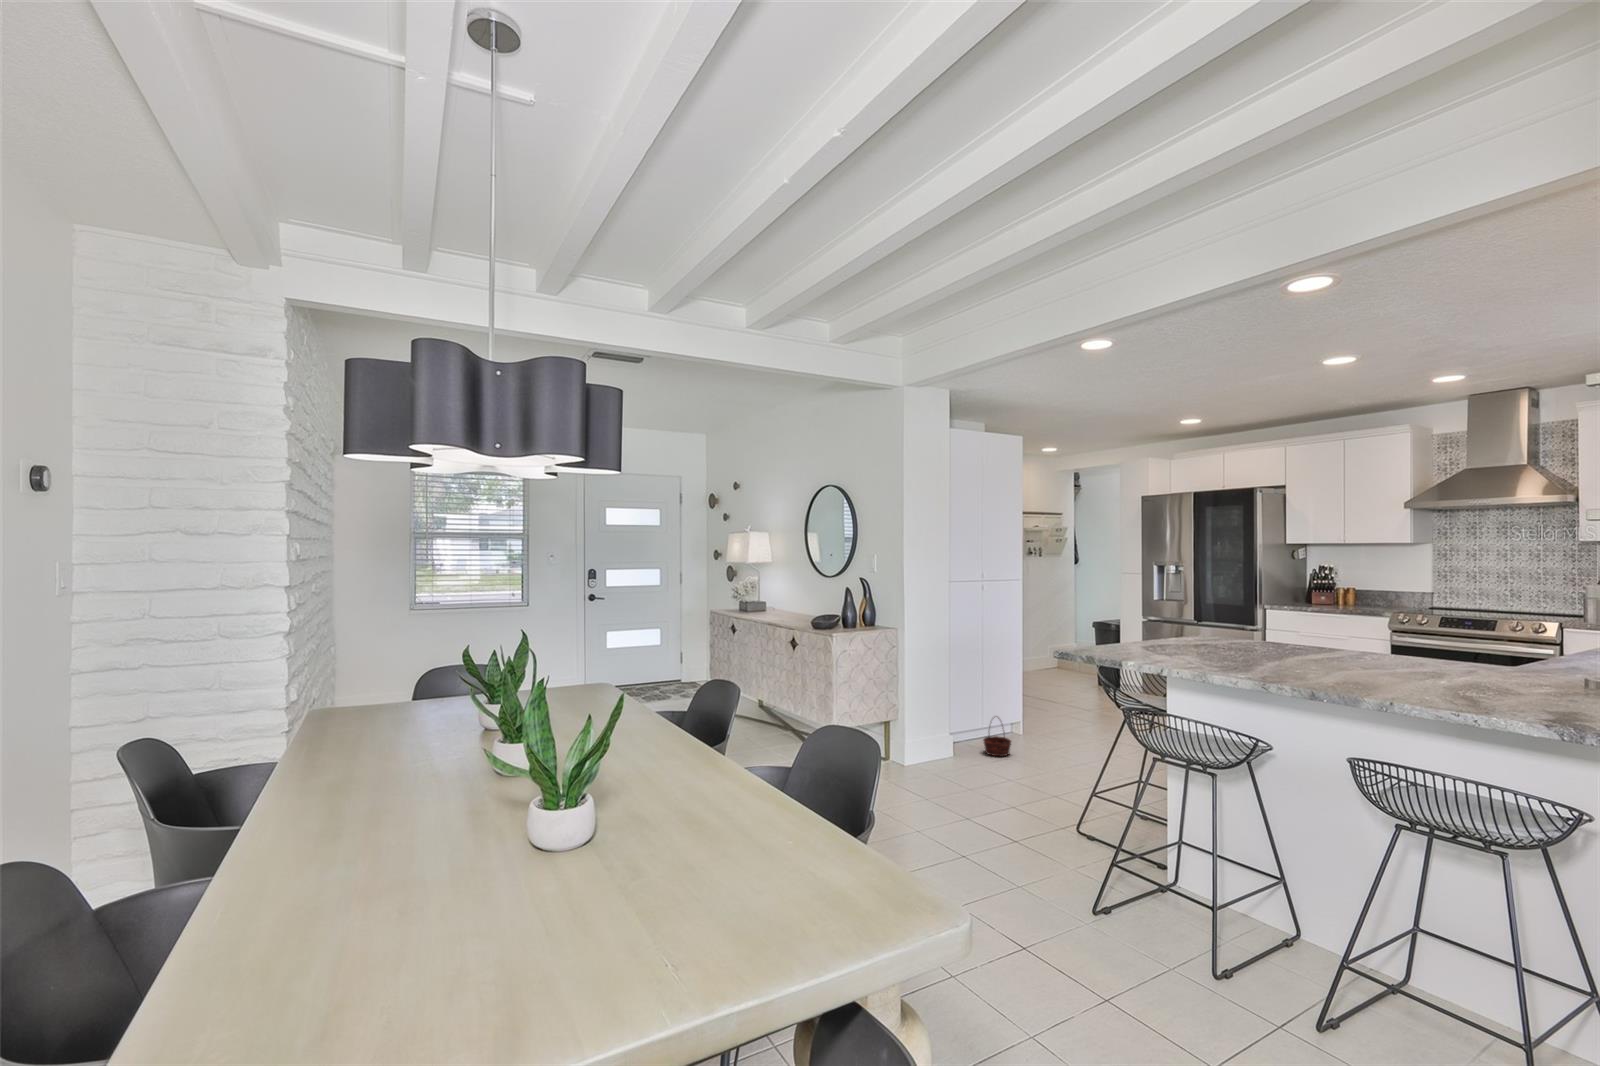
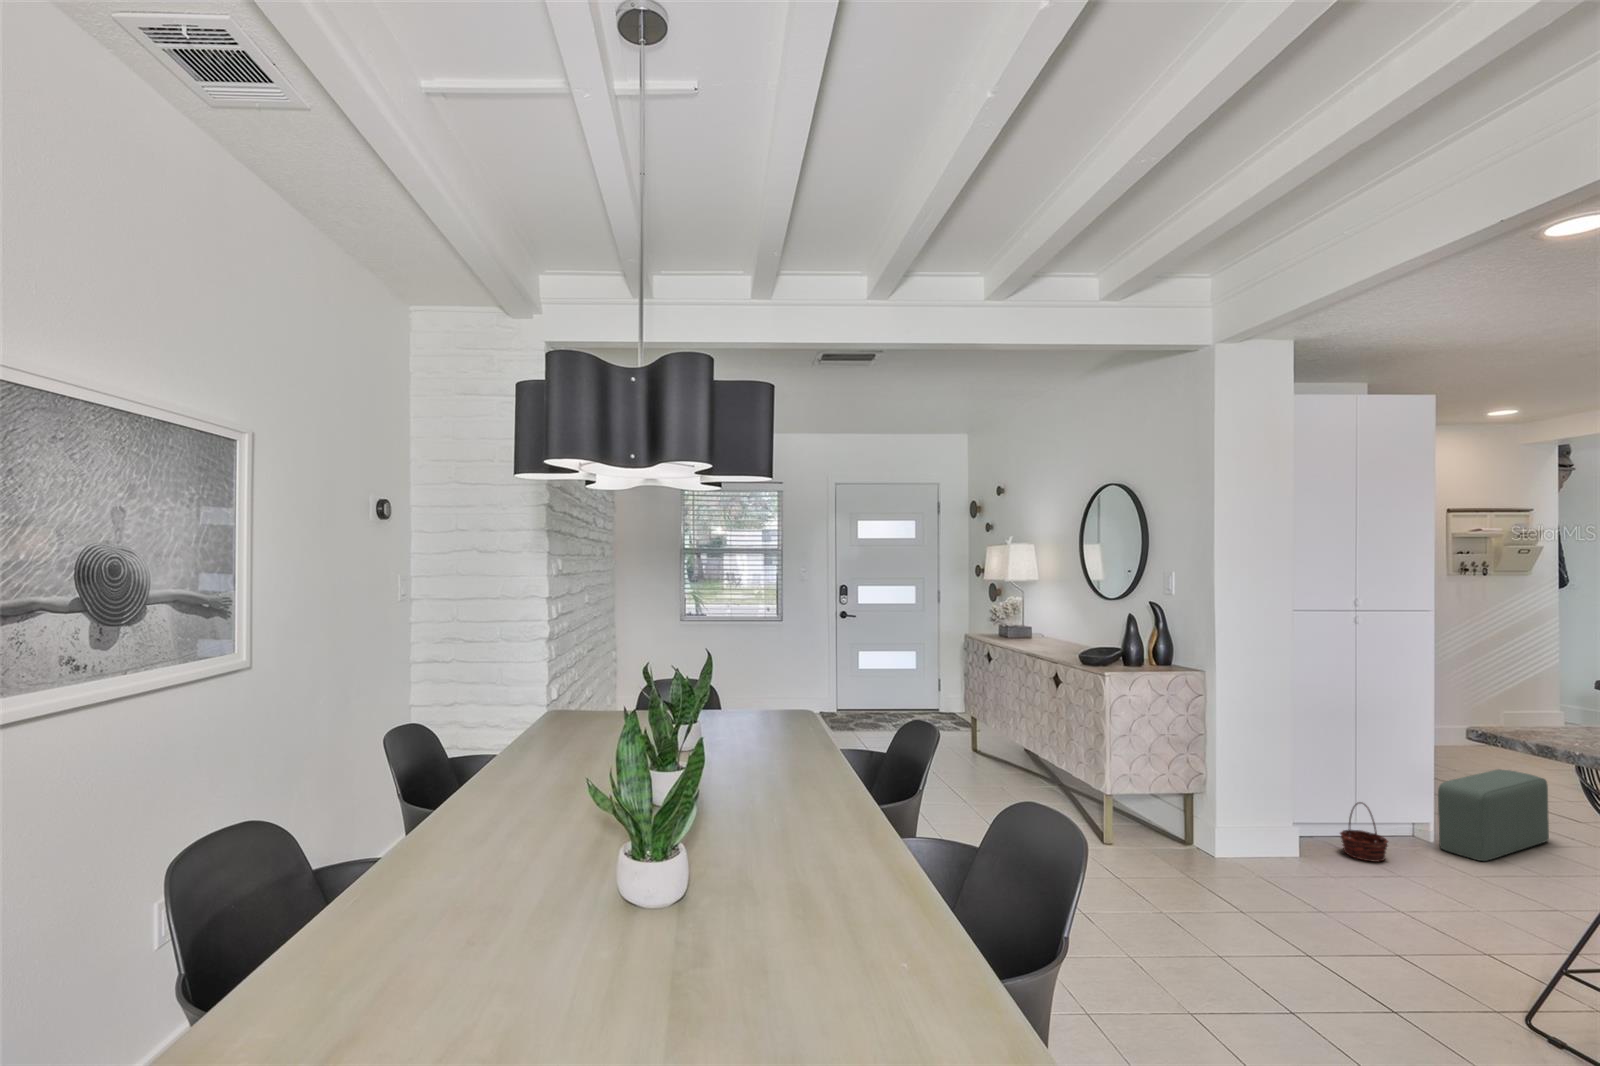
pouf: none [1040,687,1100,748] -> present [1438,769,1549,861]

